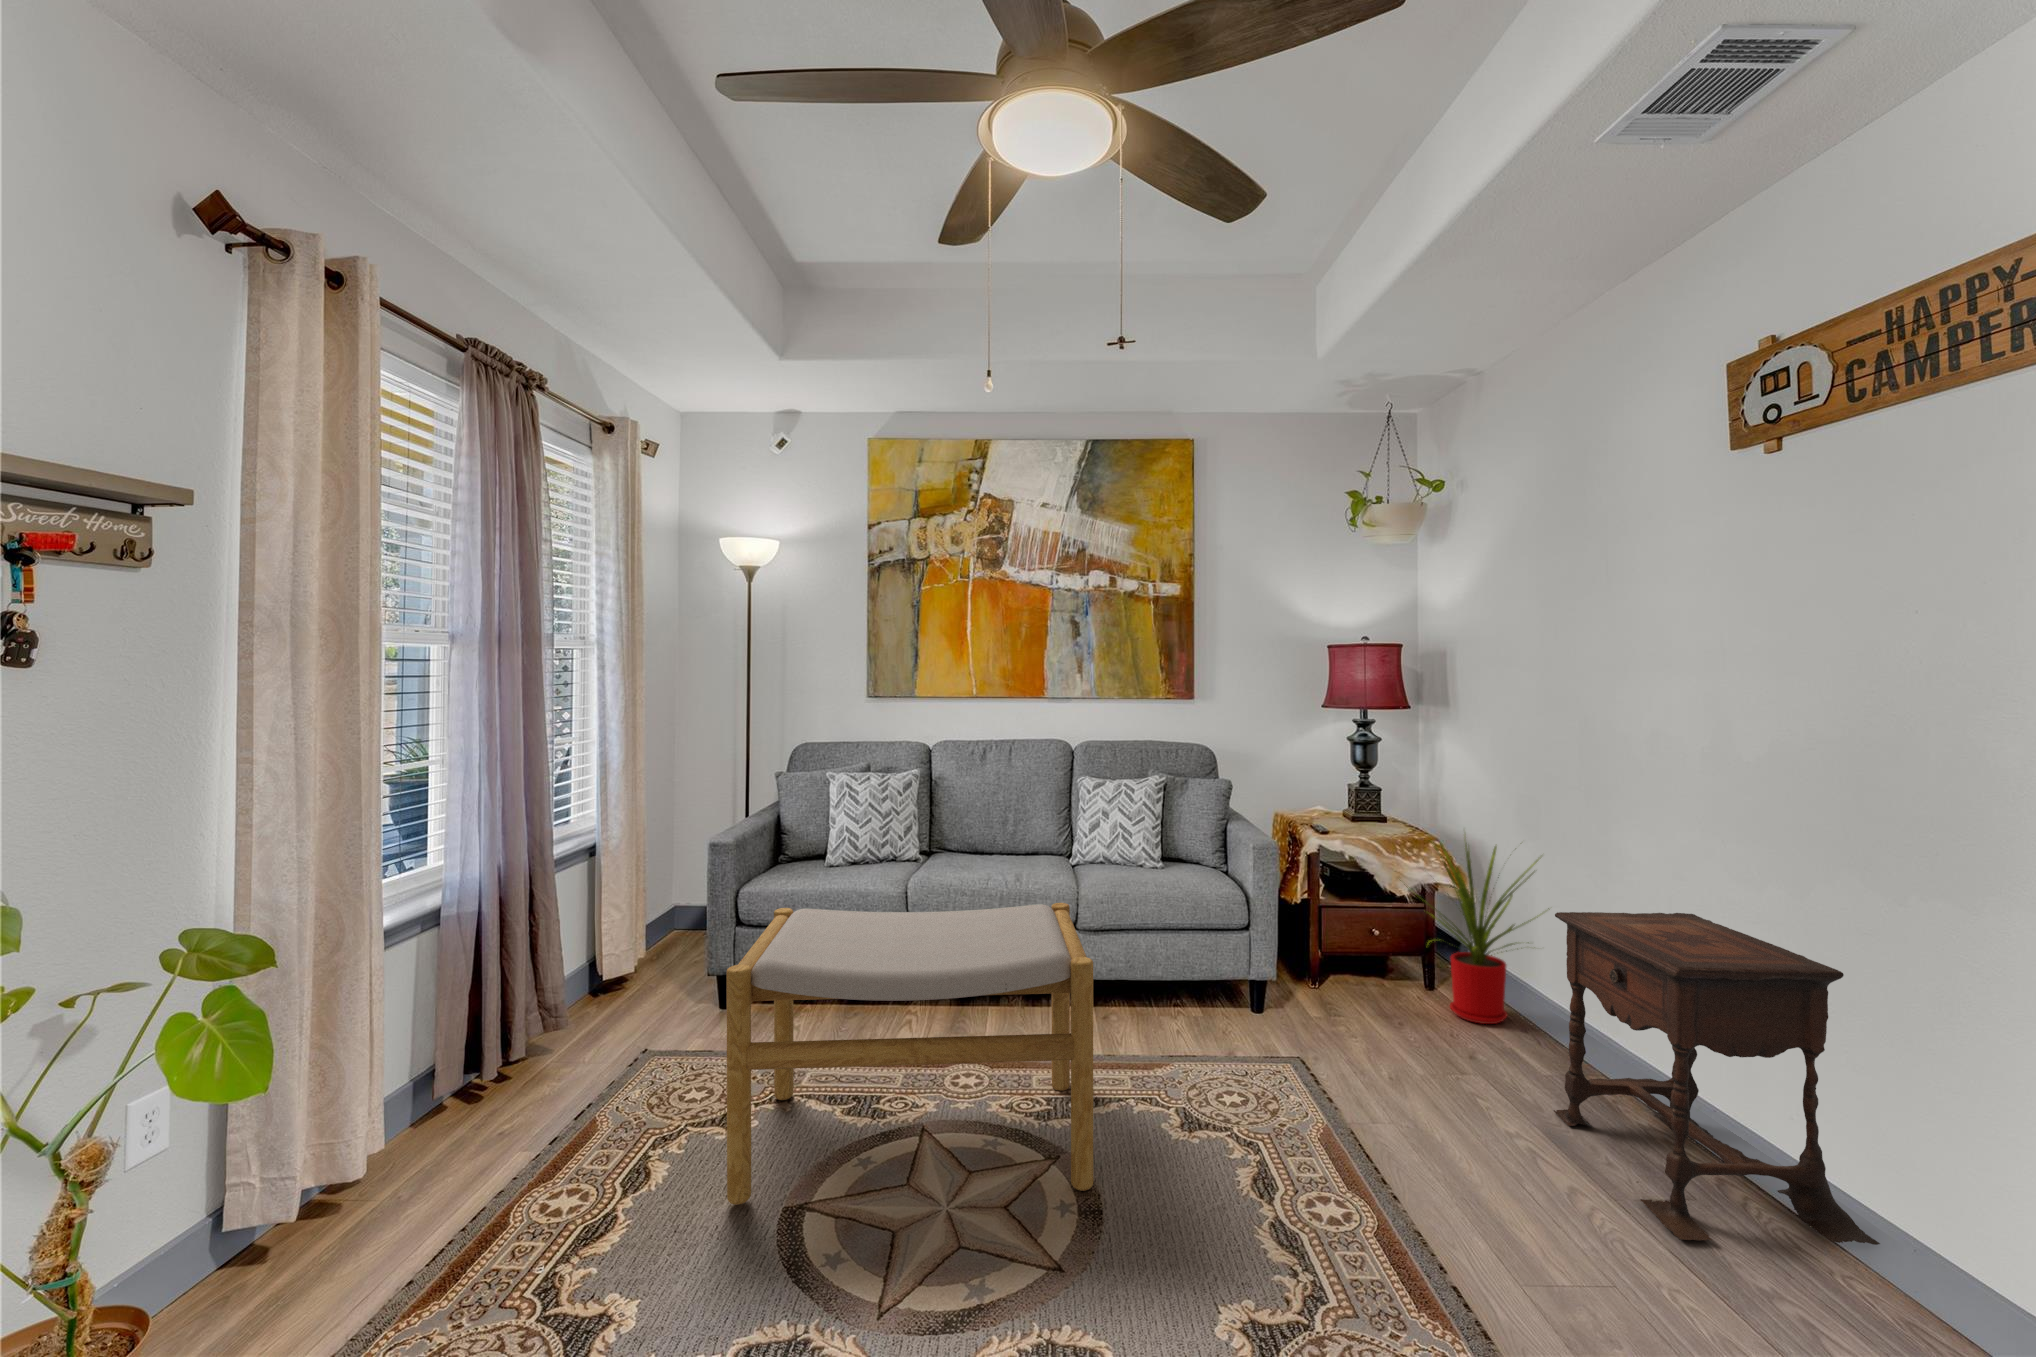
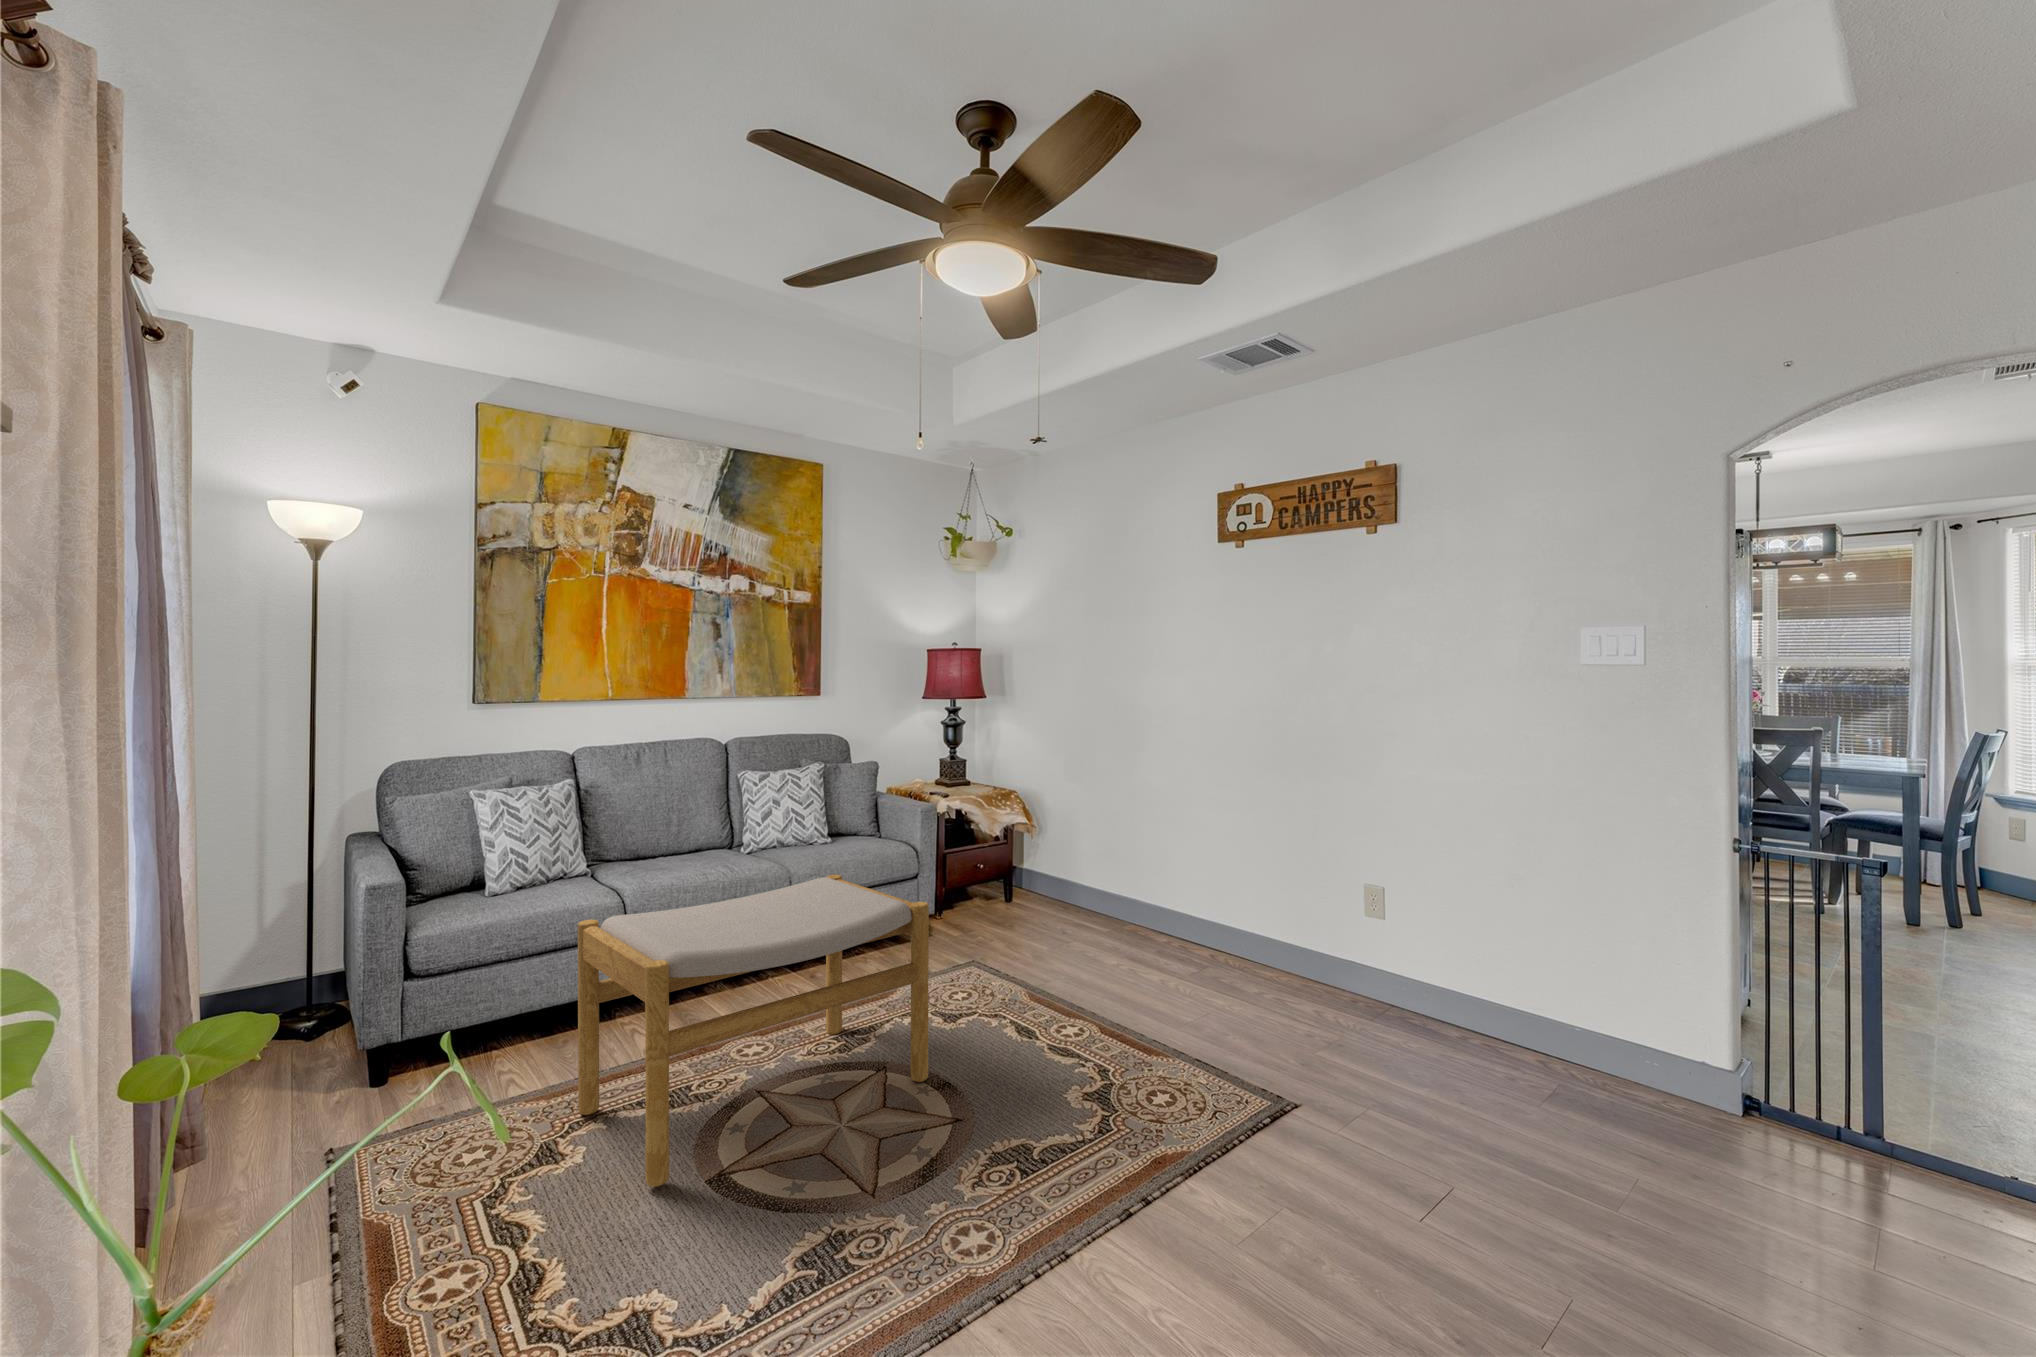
house plant: present [1400,842,1549,1024] -> none [1006,786,1104,923]
side table: present [1554,912,1880,1245] -> none [1138,821,1298,998]

